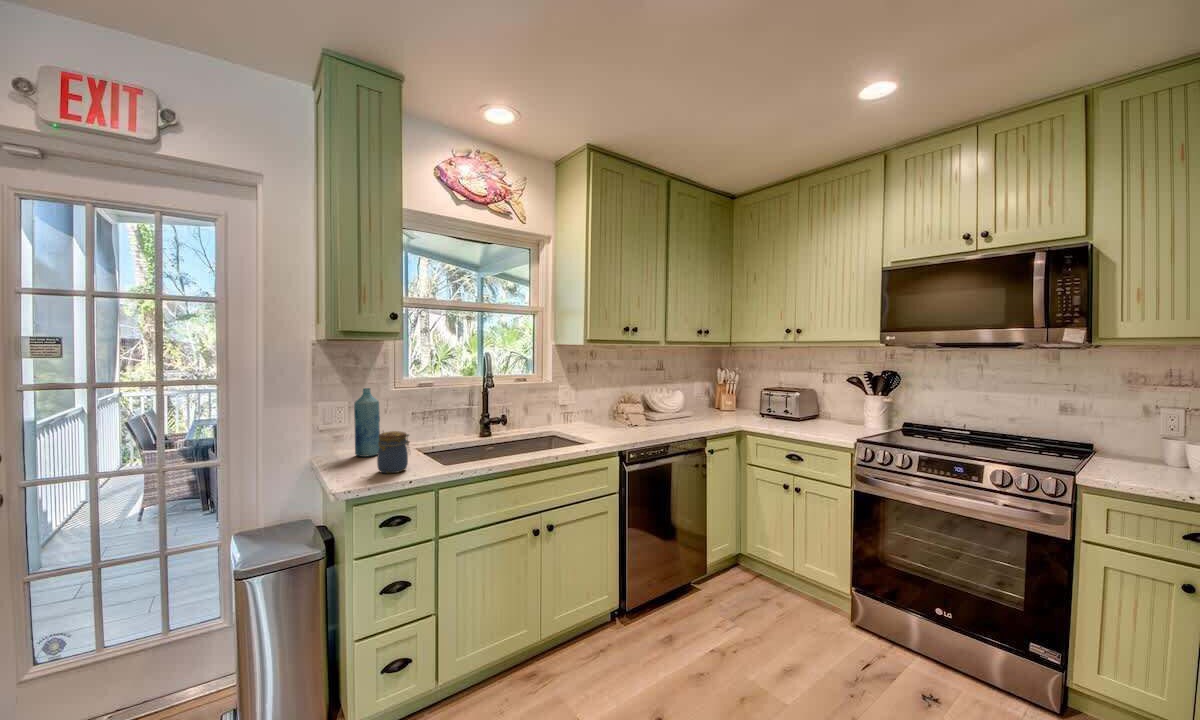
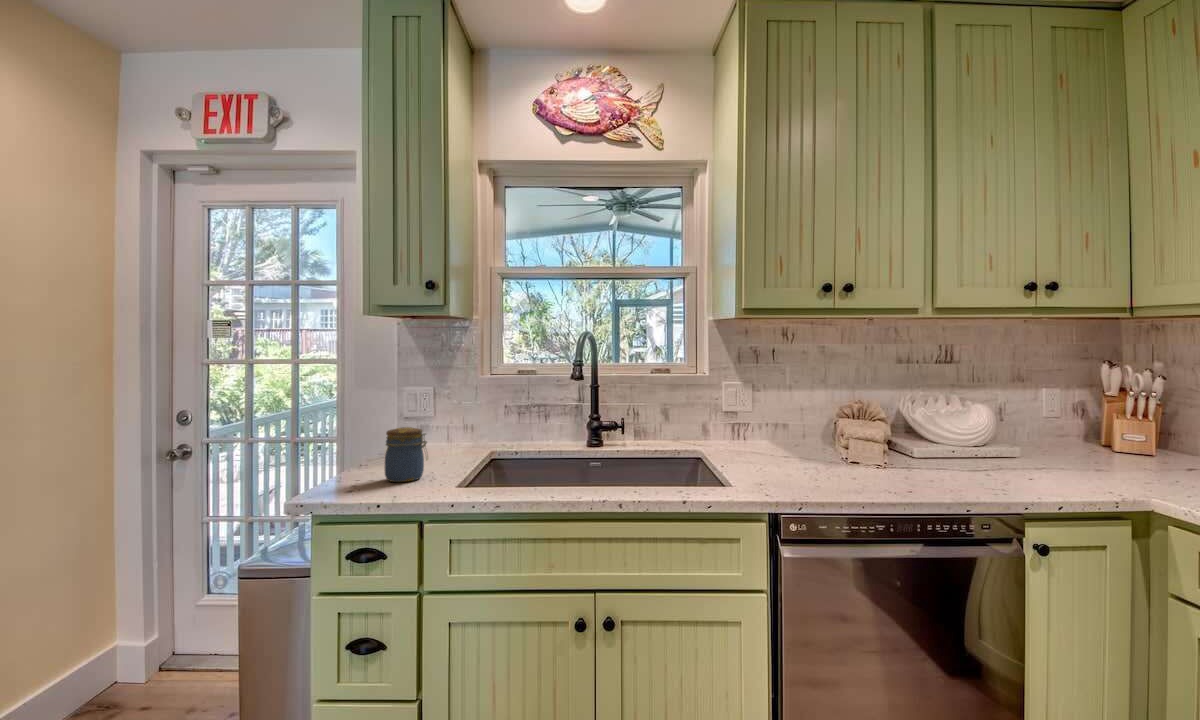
bottle: present [354,388,380,457] -> none [421,377,451,460]

